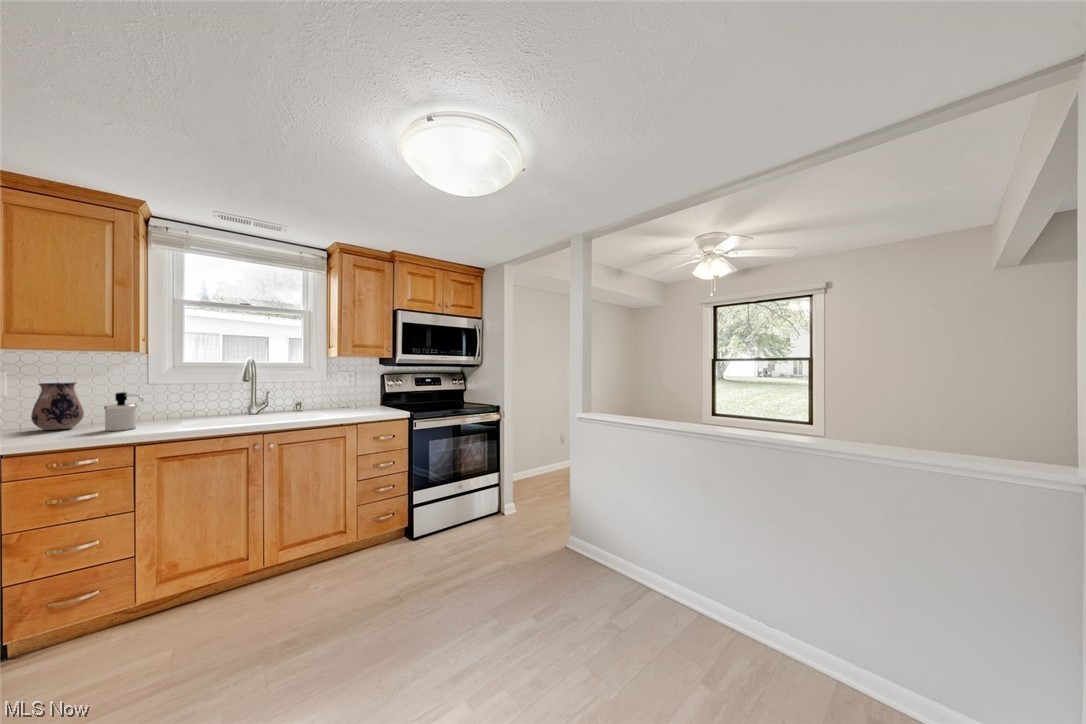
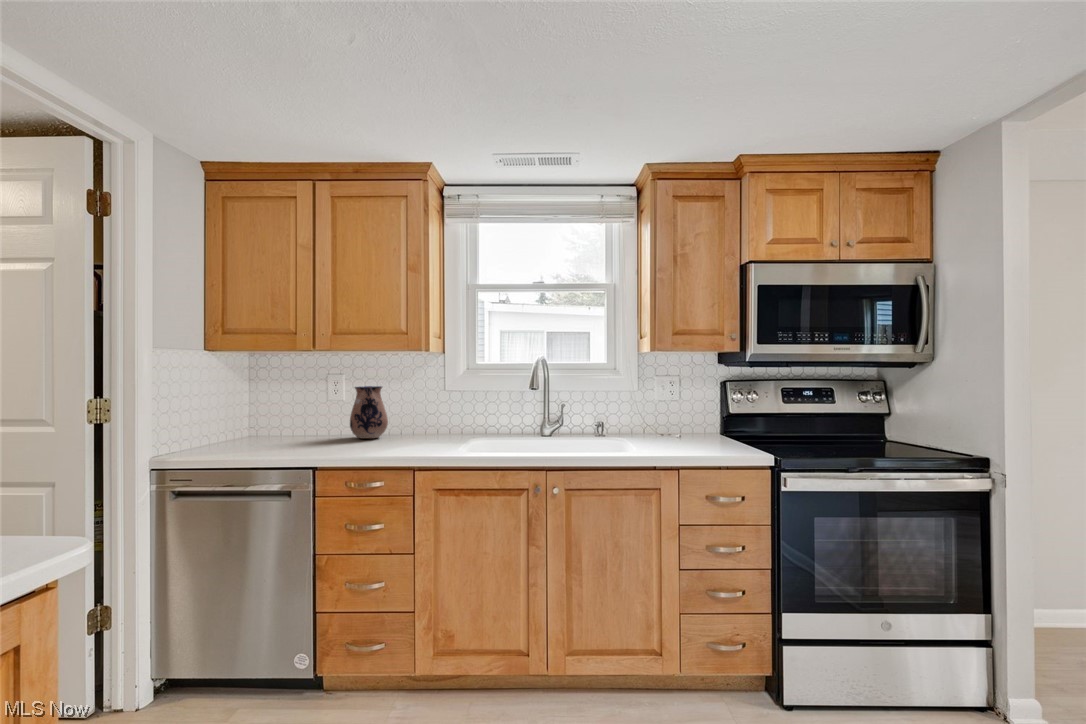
soap dispenser: present [104,392,143,431] -> none [395,400,425,446]

